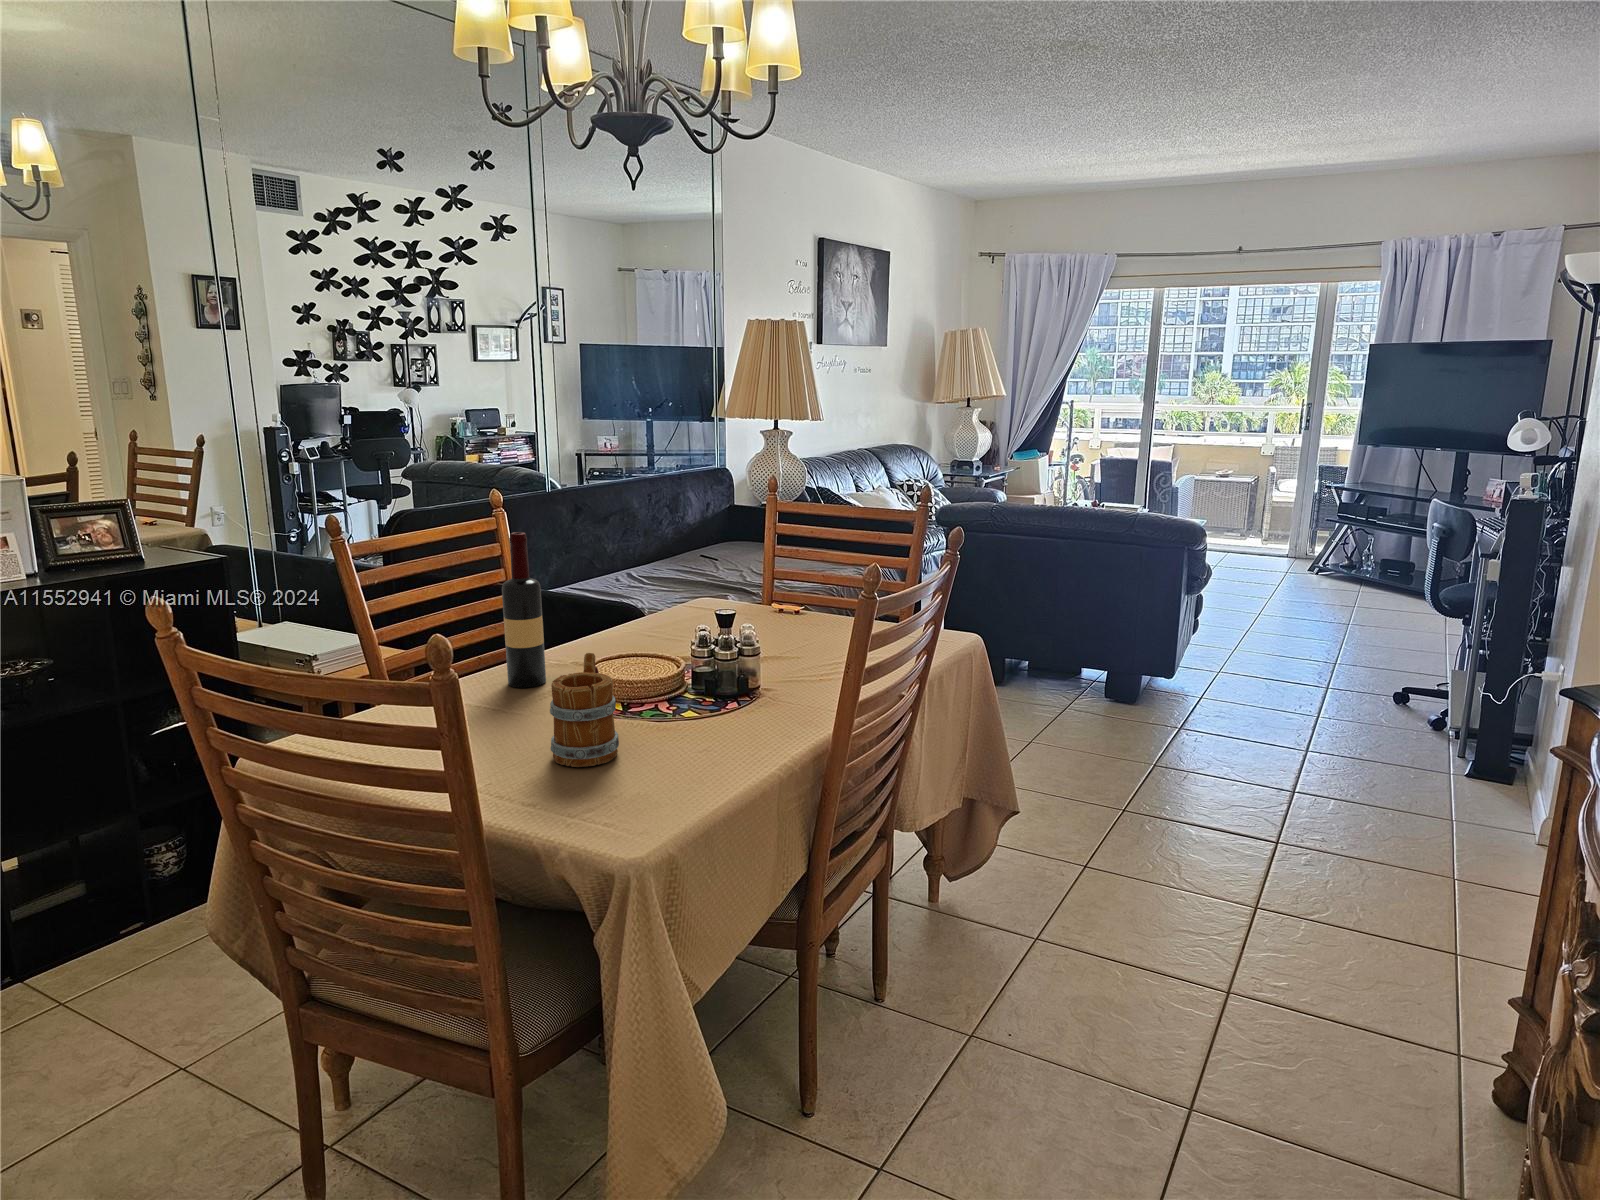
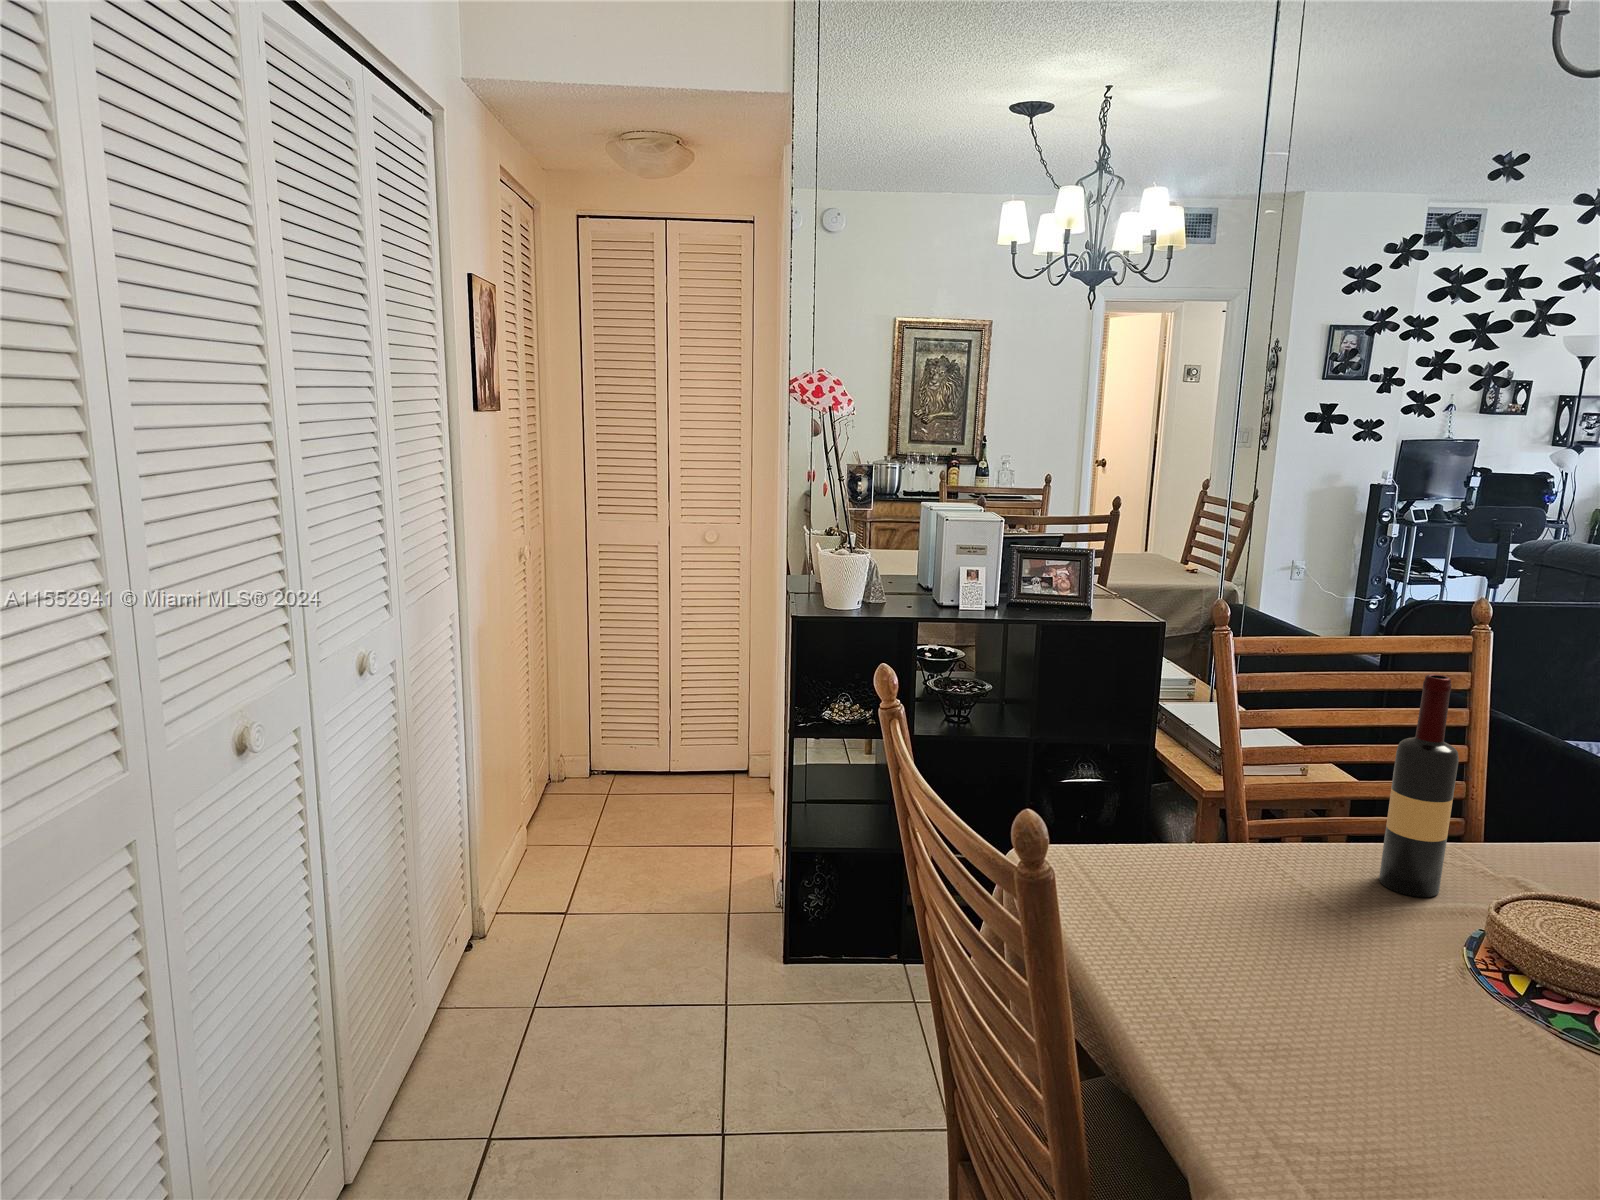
mug: present [550,653,619,767] -> none [1341,888,1471,1070]

